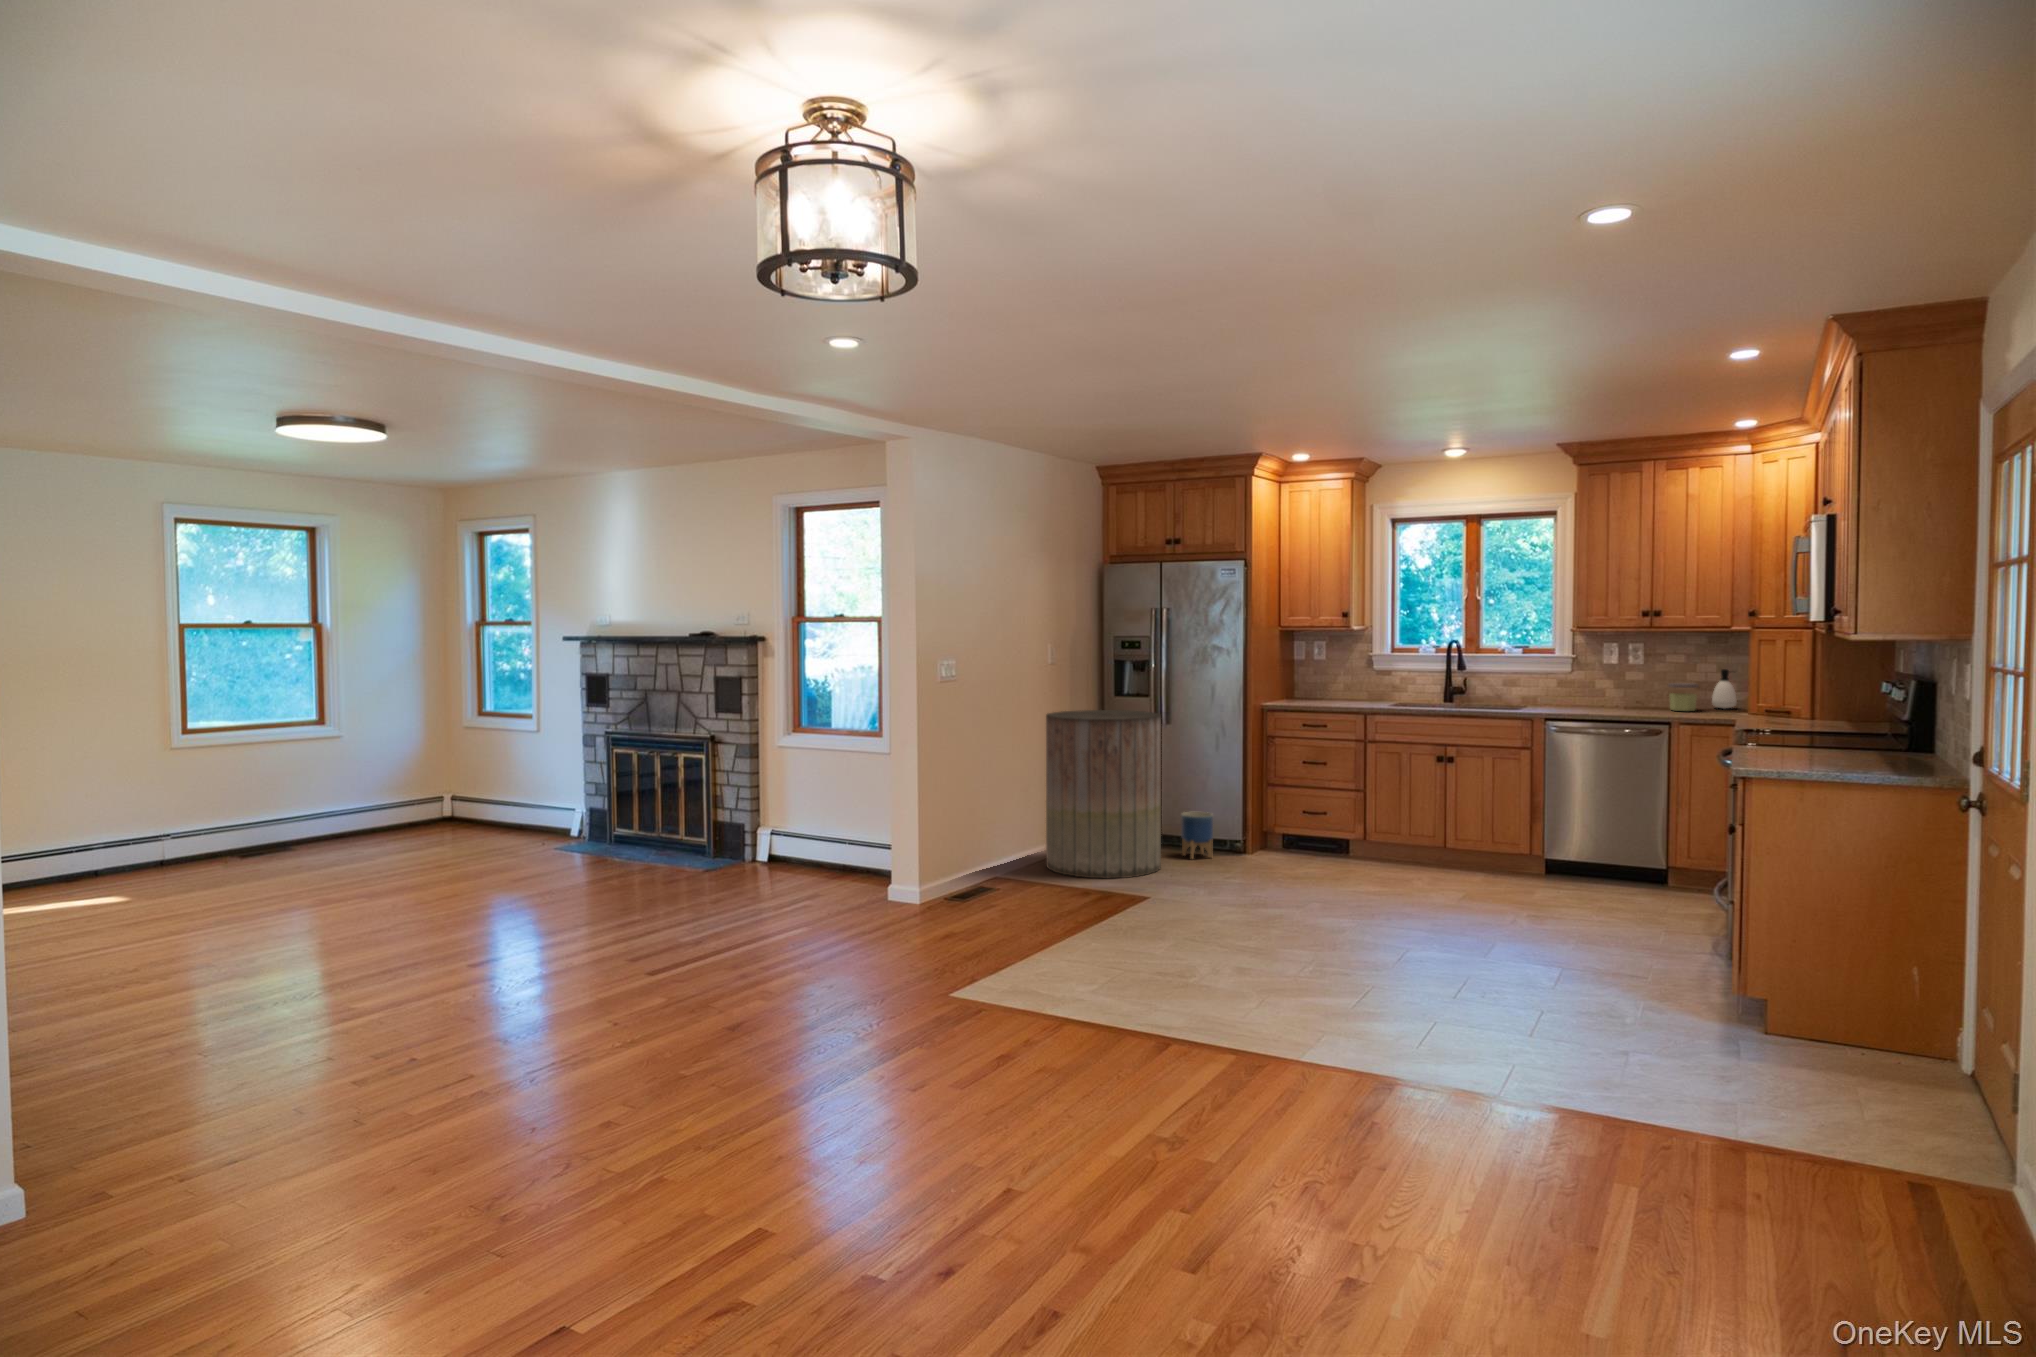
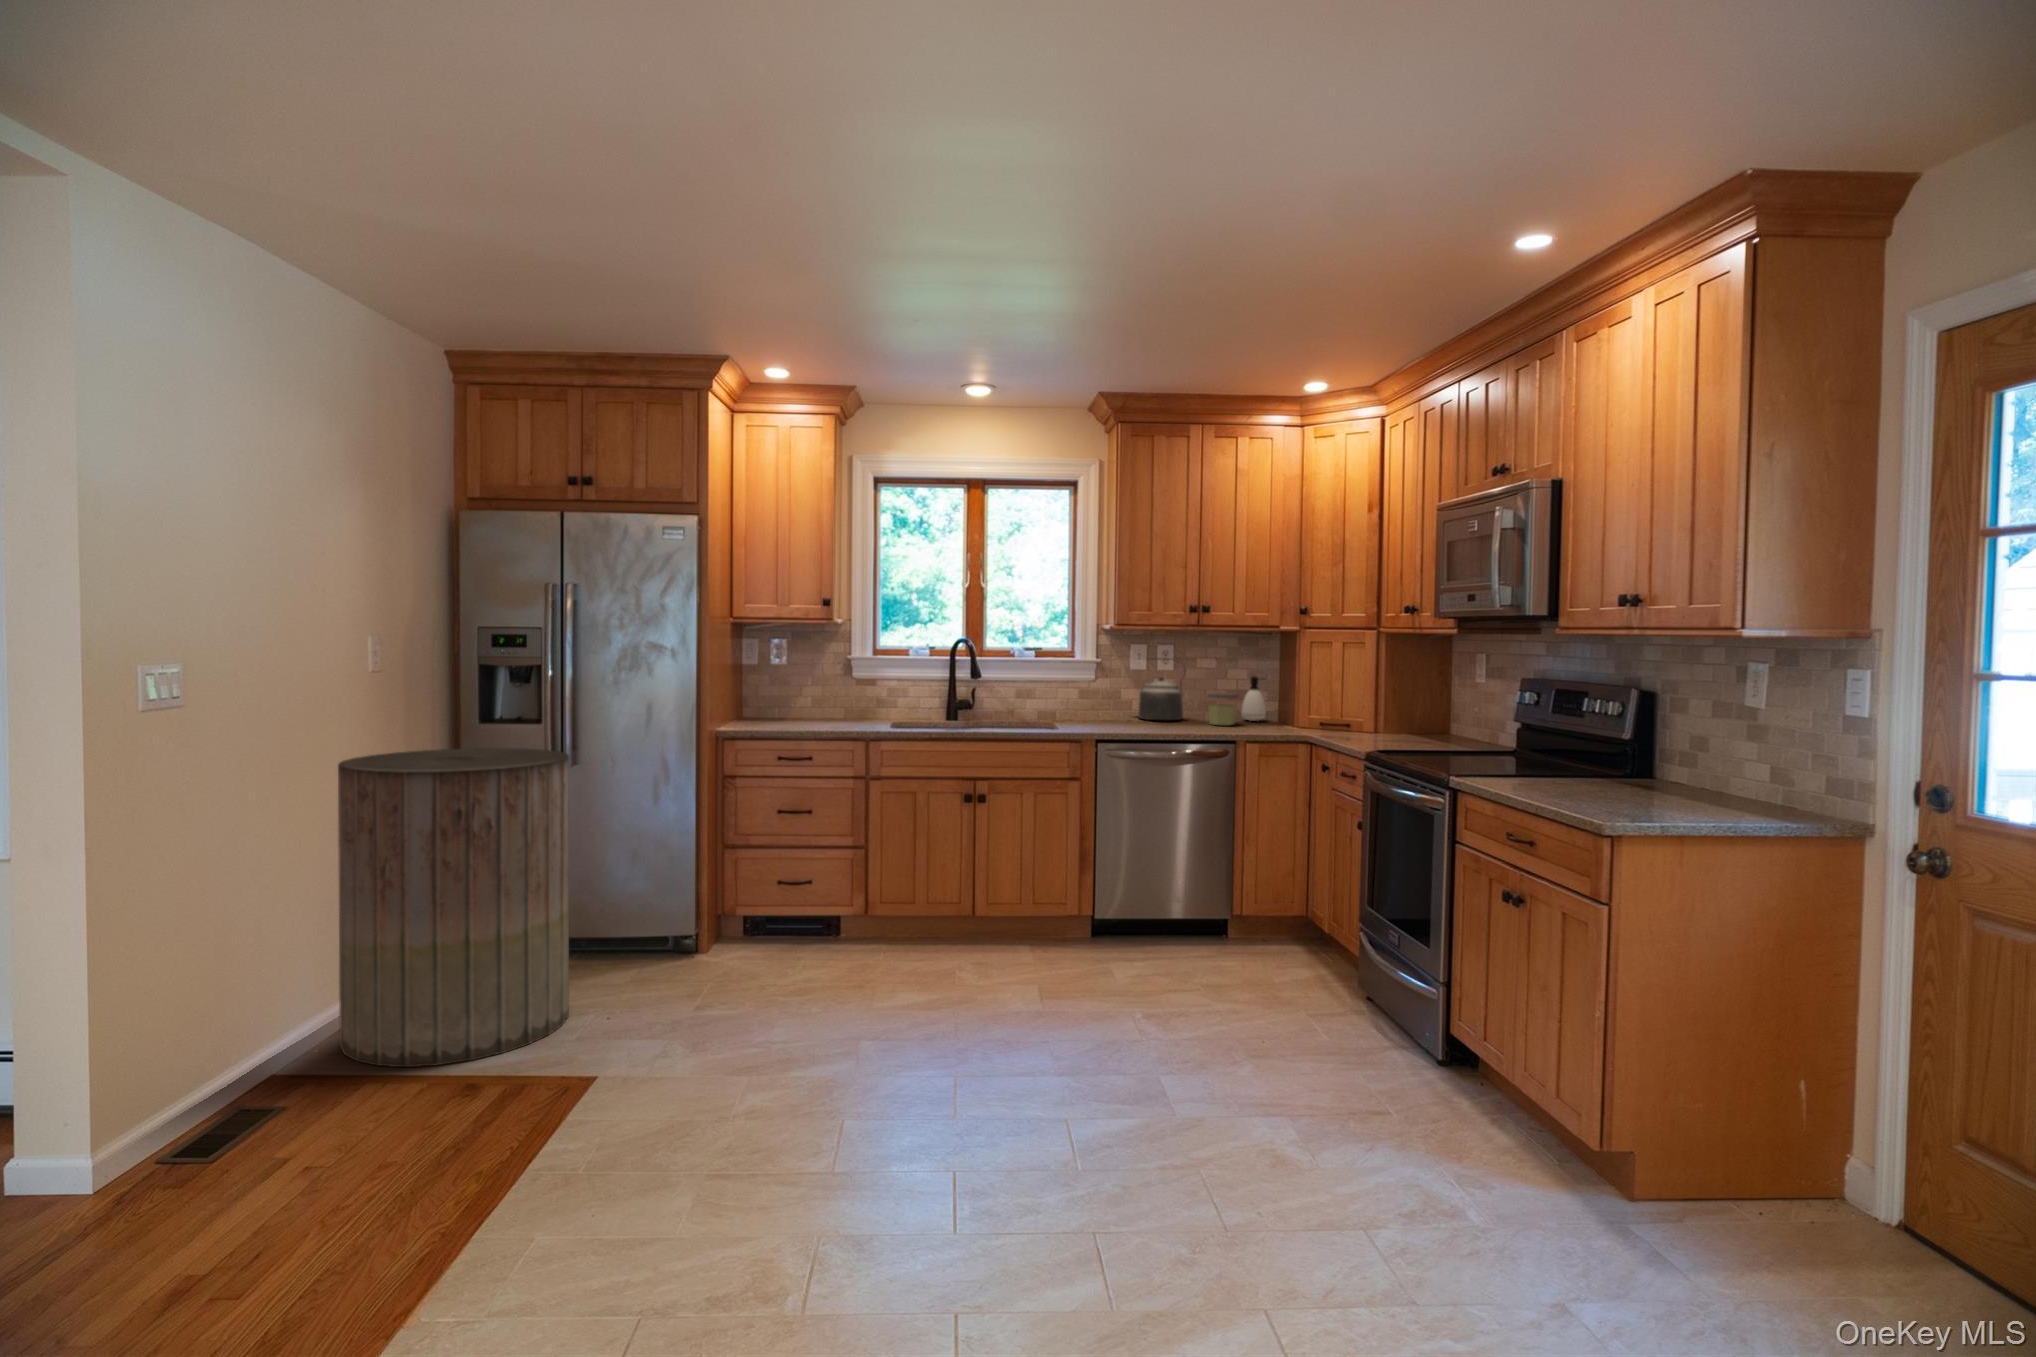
kettle: none [1603,653,1654,706] -> present [1138,658,1186,720]
planter: present [1181,812,1213,859] -> none [597,901,650,982]

